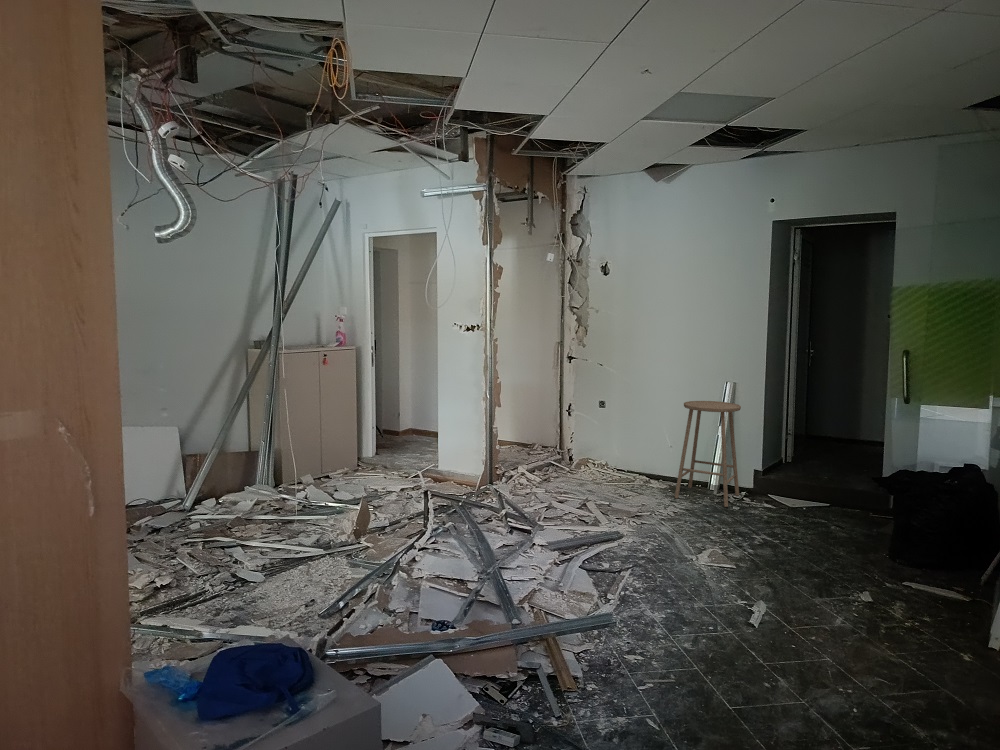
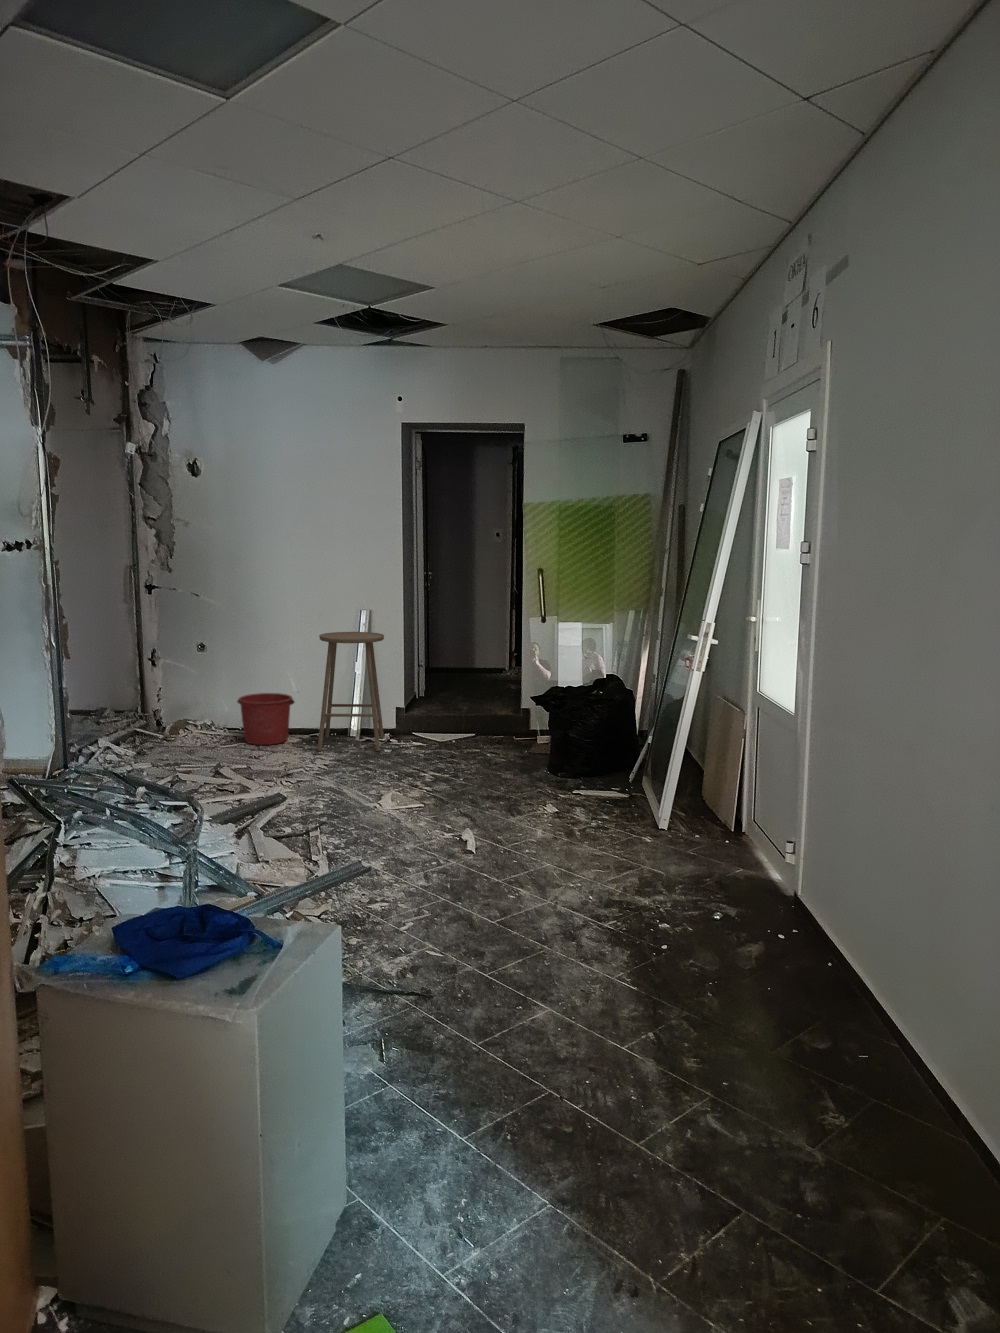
bucket: none [620,444,664,487] -> present [237,693,295,745]

